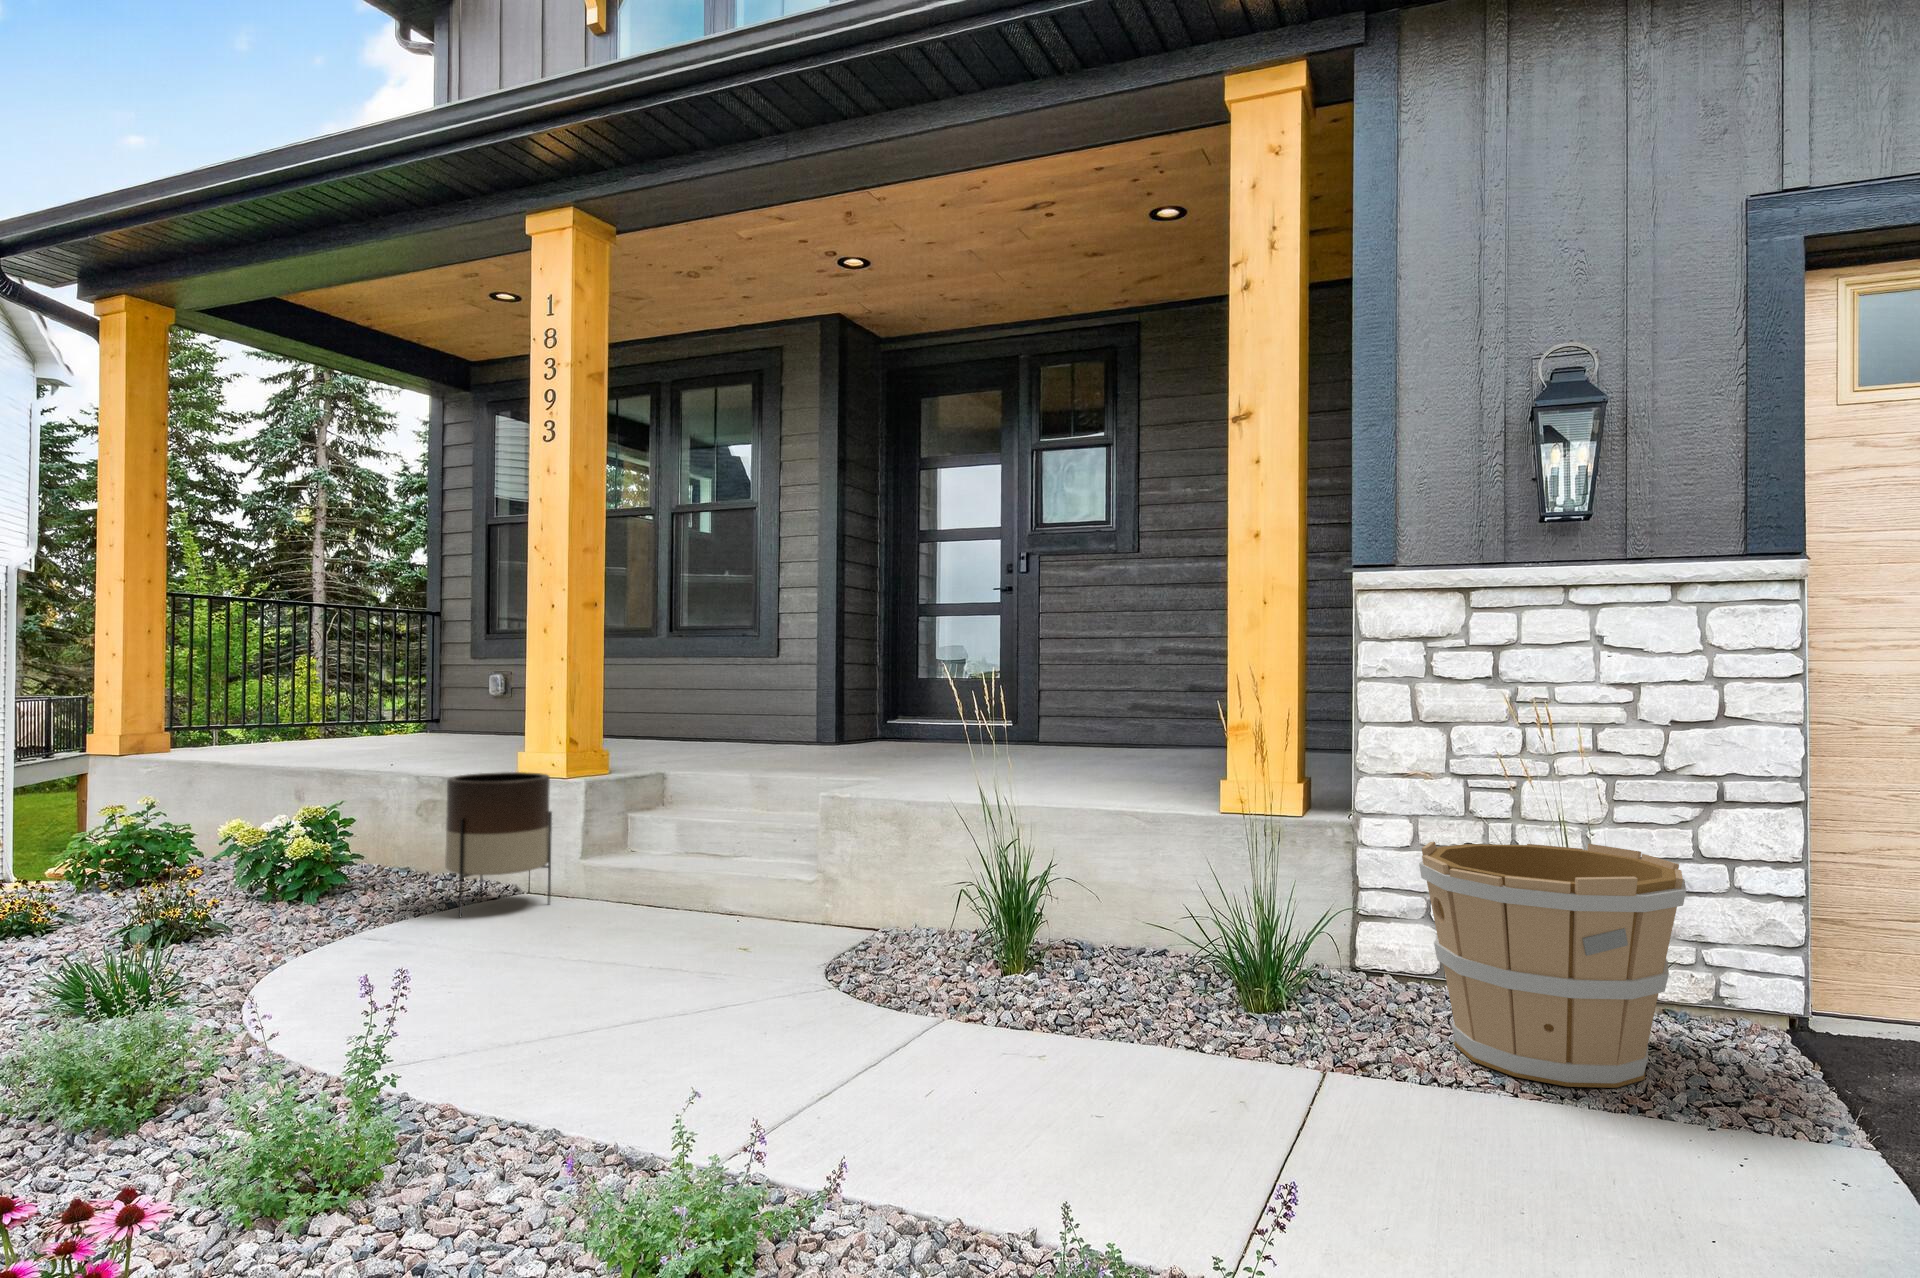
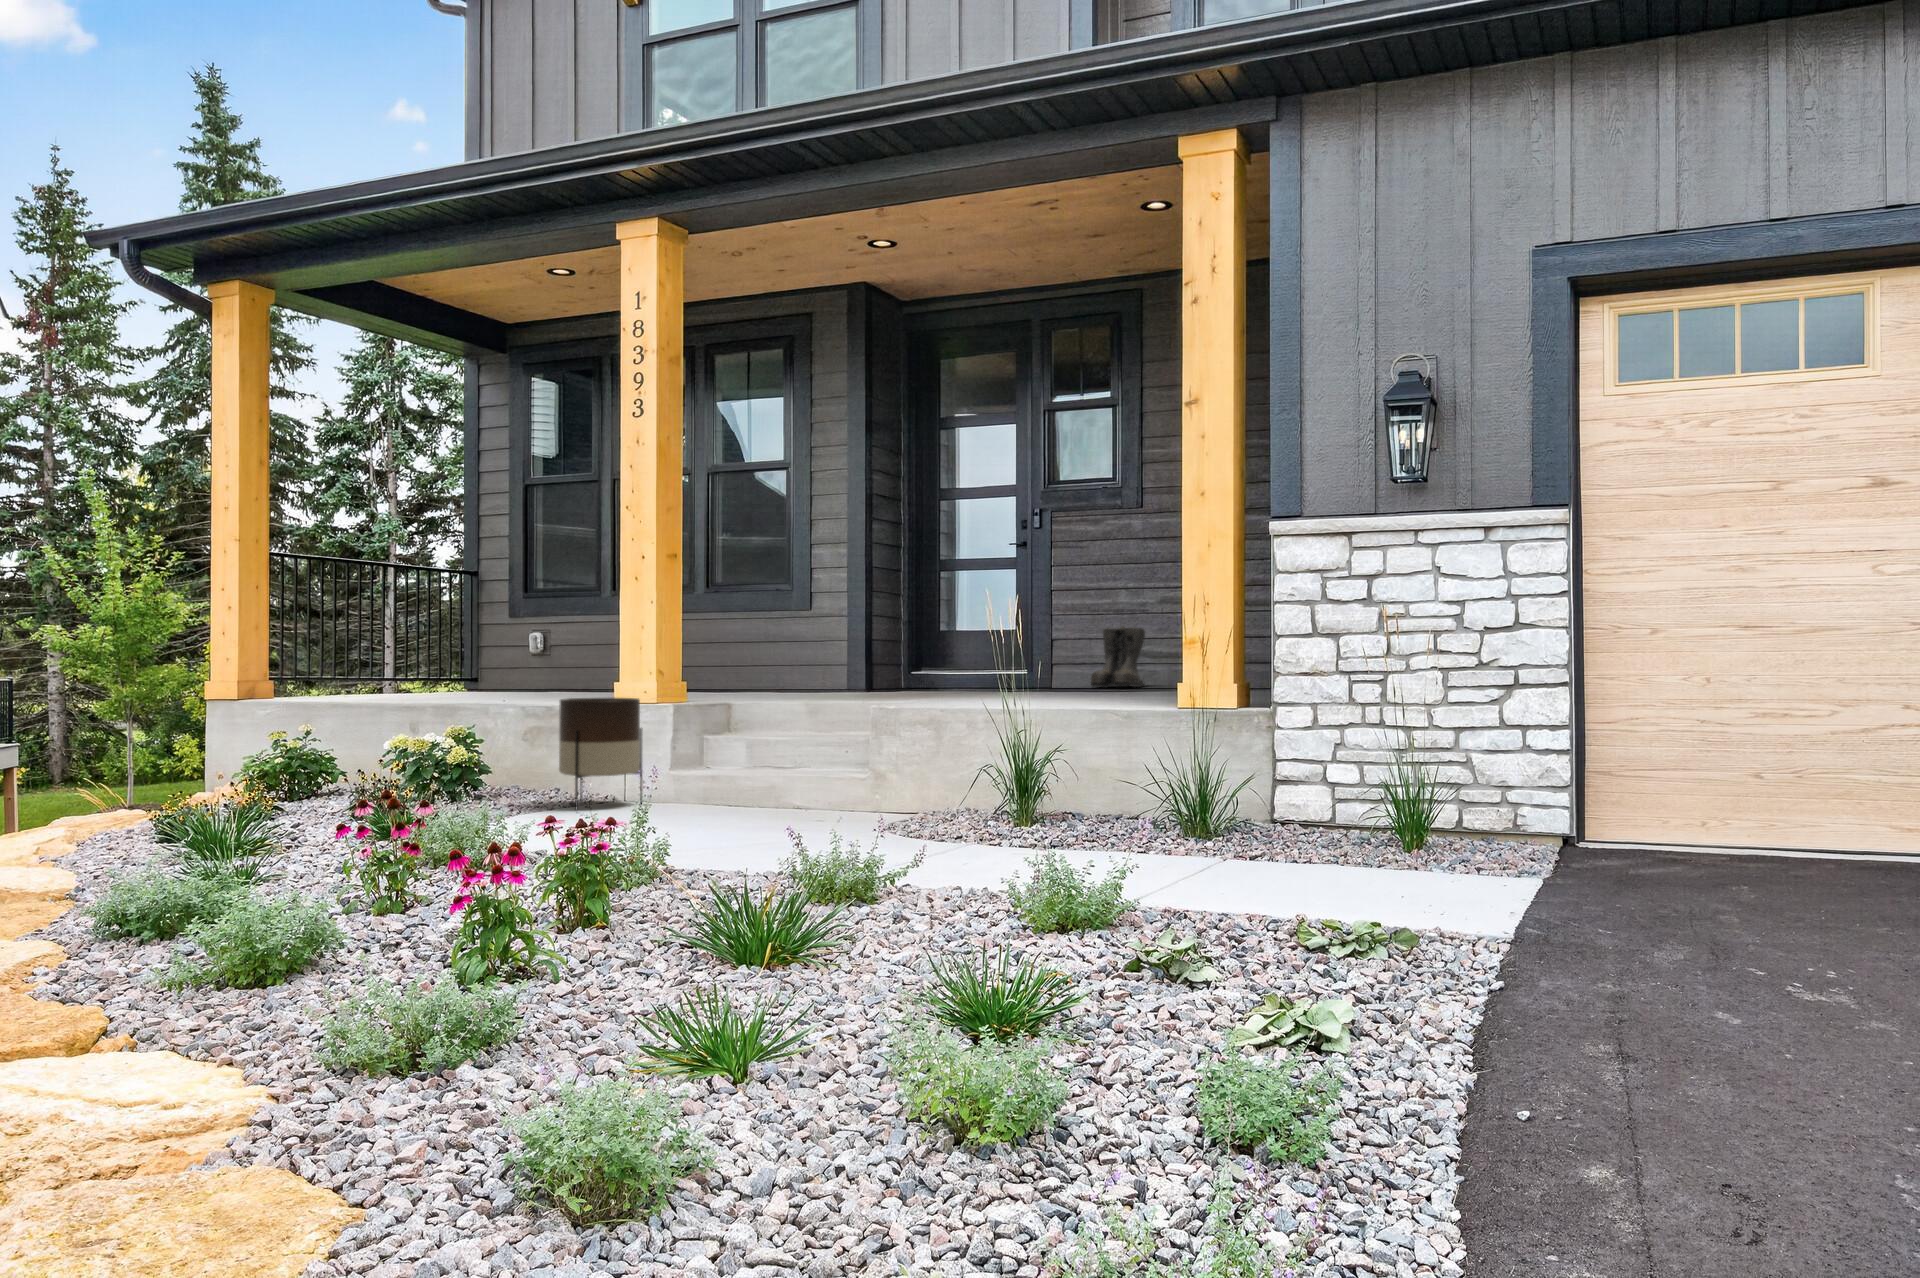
boots: none [1085,682,1146,751] -> present [1091,627,1145,688]
wooden bucket: present [1419,842,1686,1088] -> none [1301,714,1470,861]

